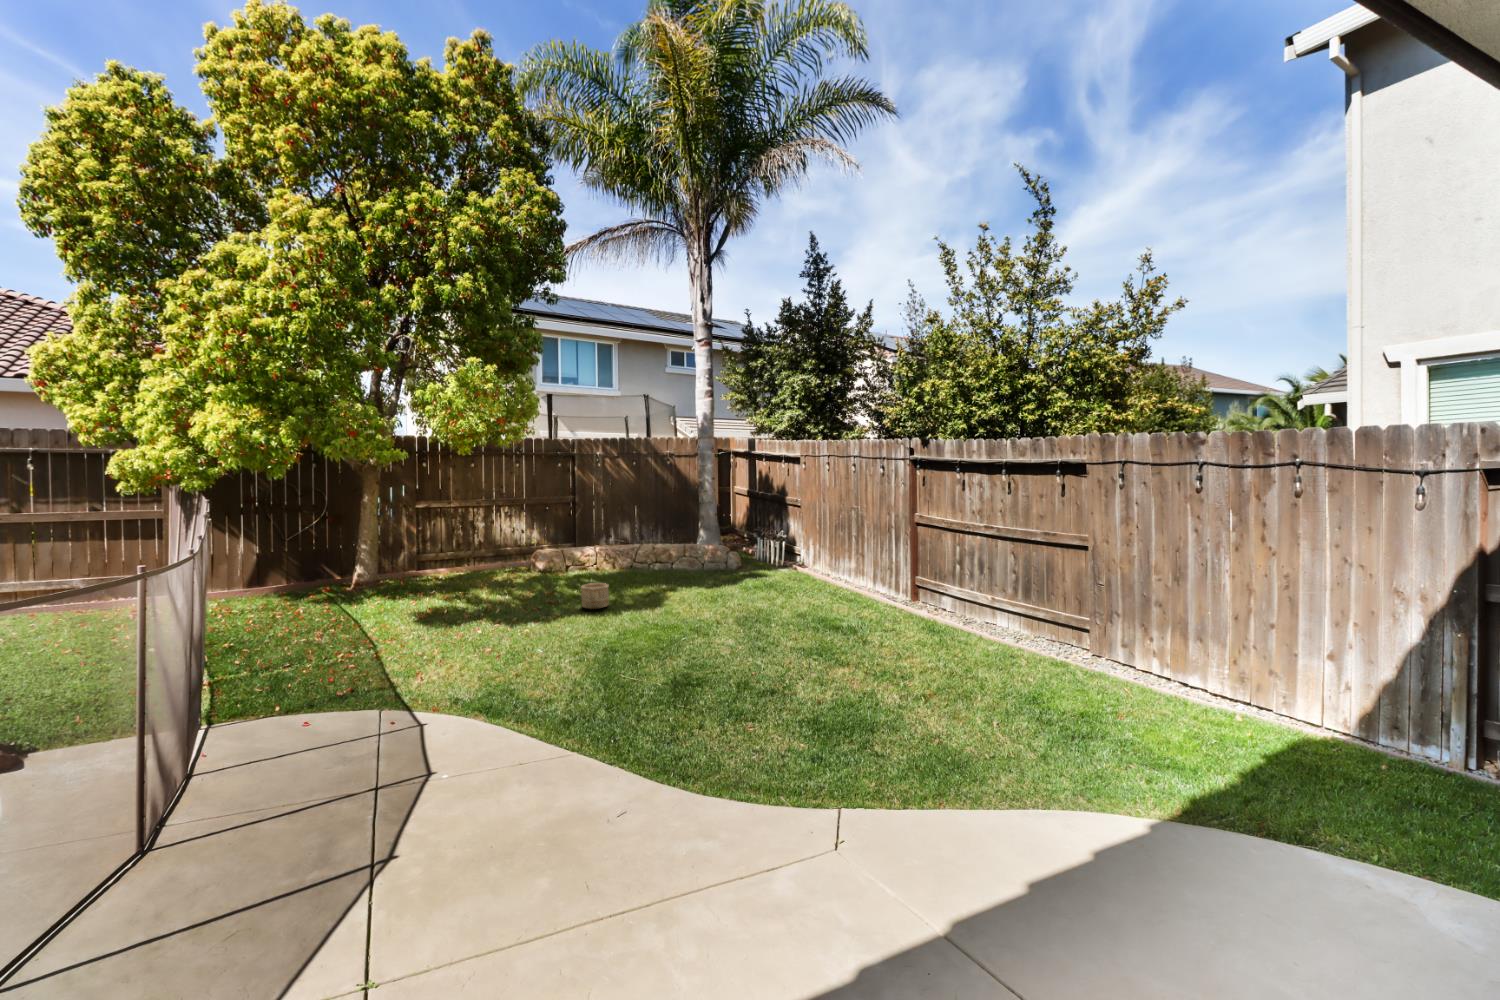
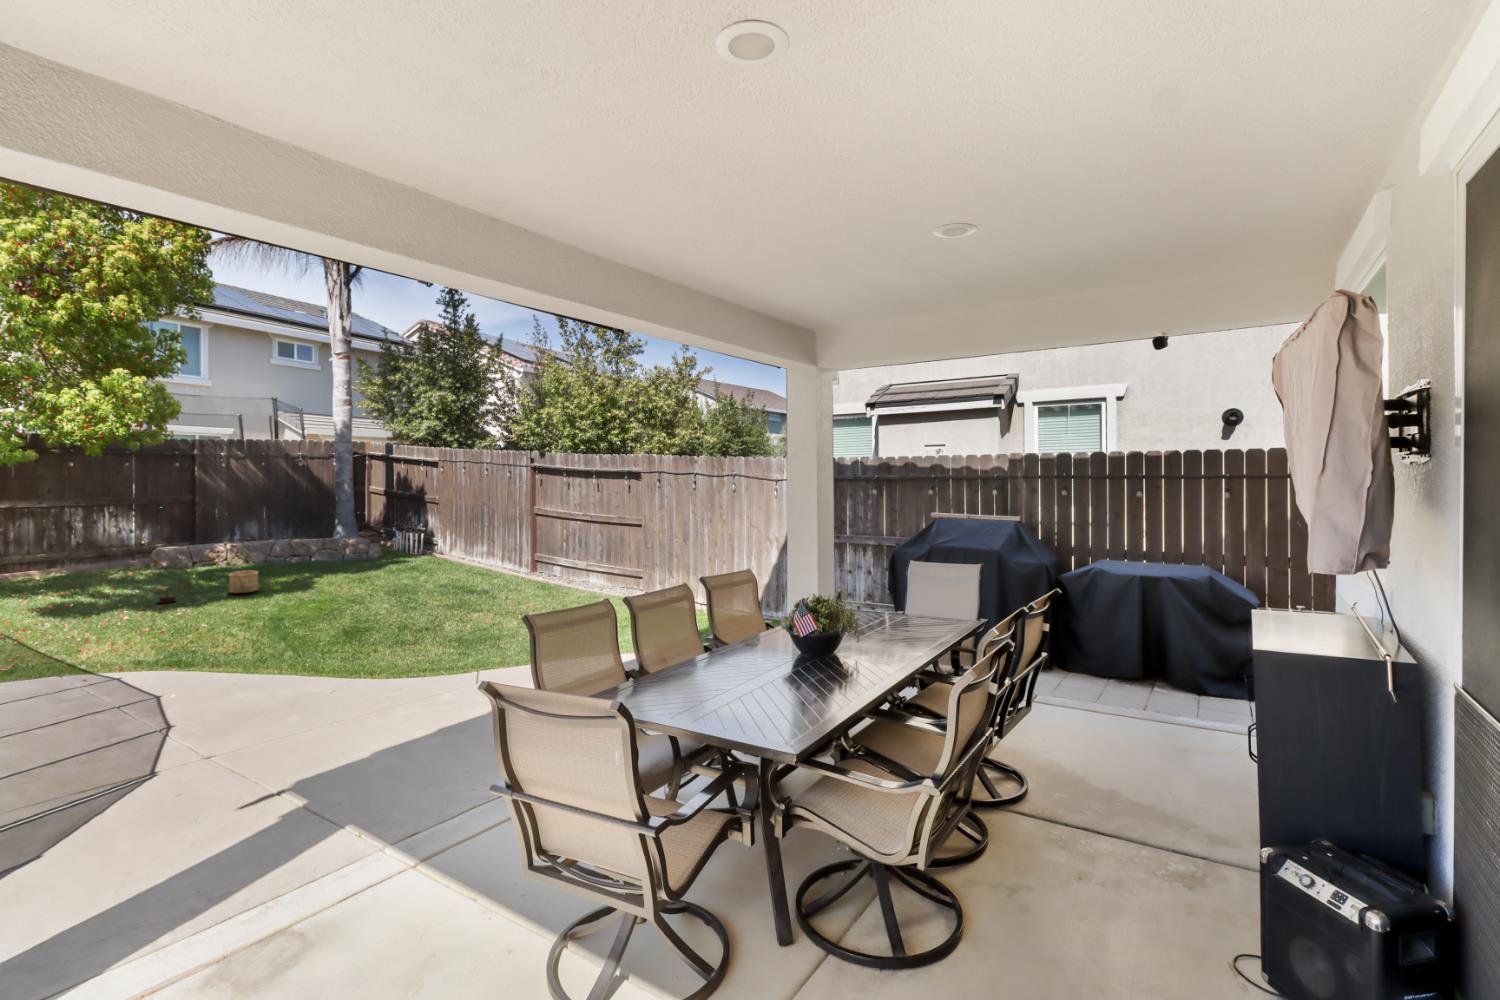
potted plant: none [511,577,547,616] -> present [154,570,186,603]

